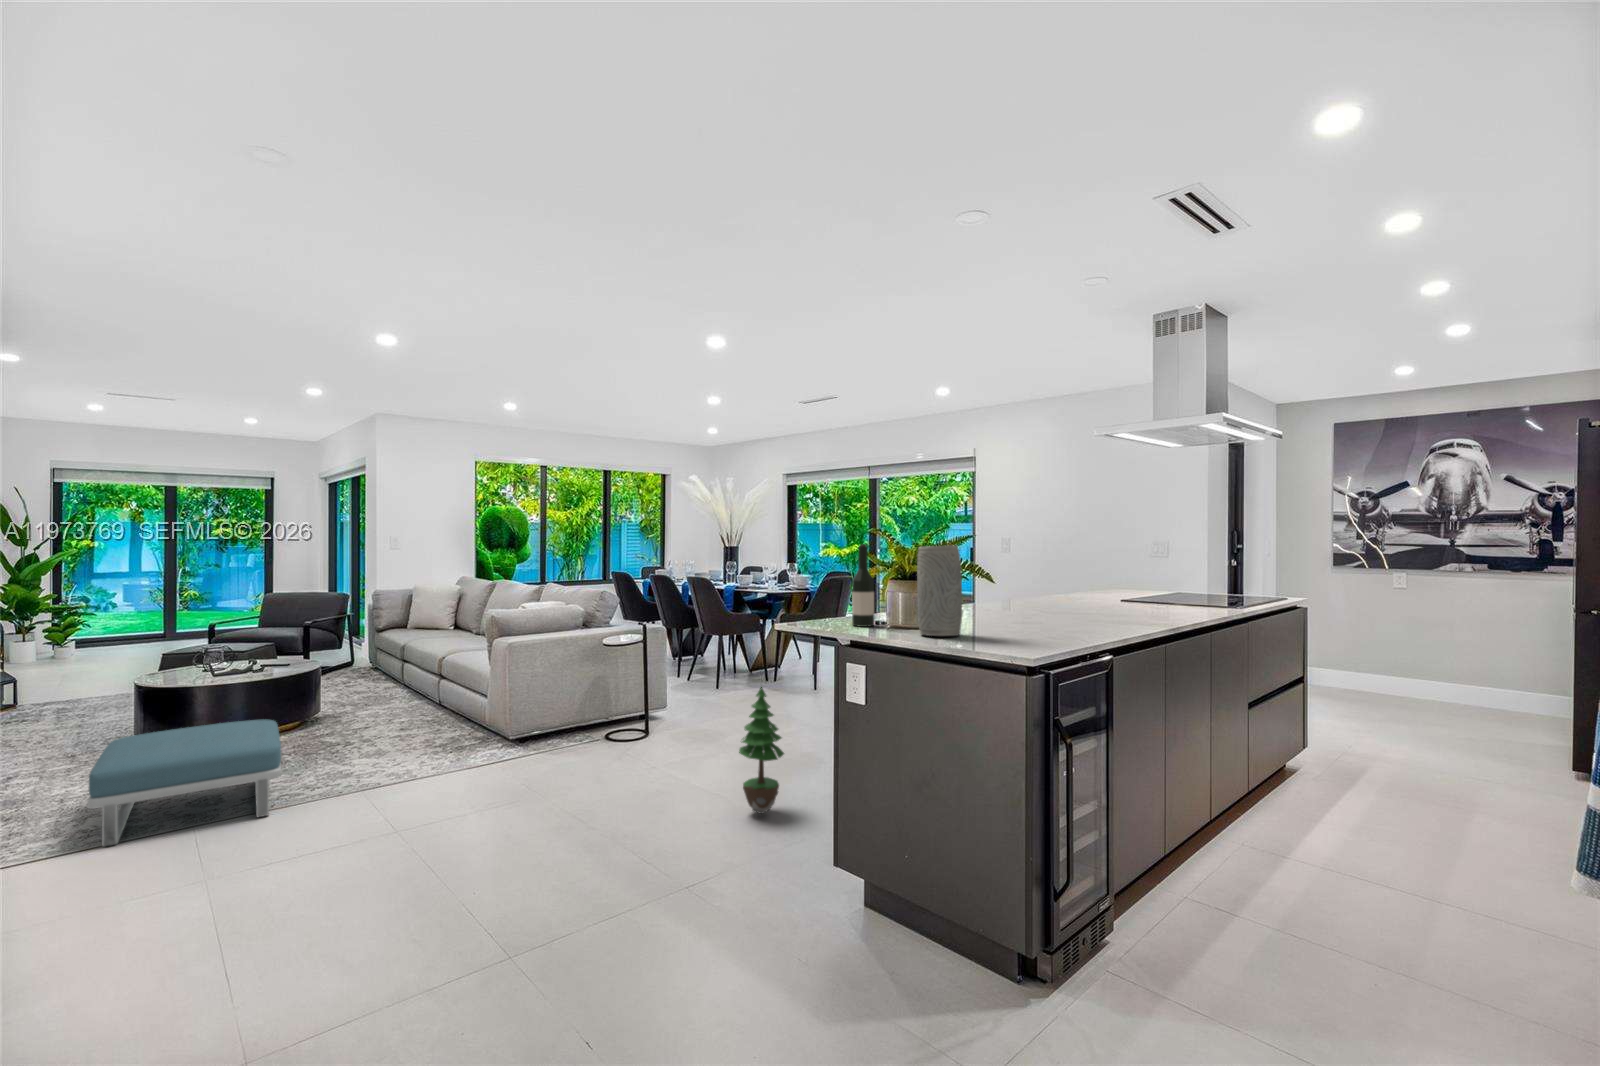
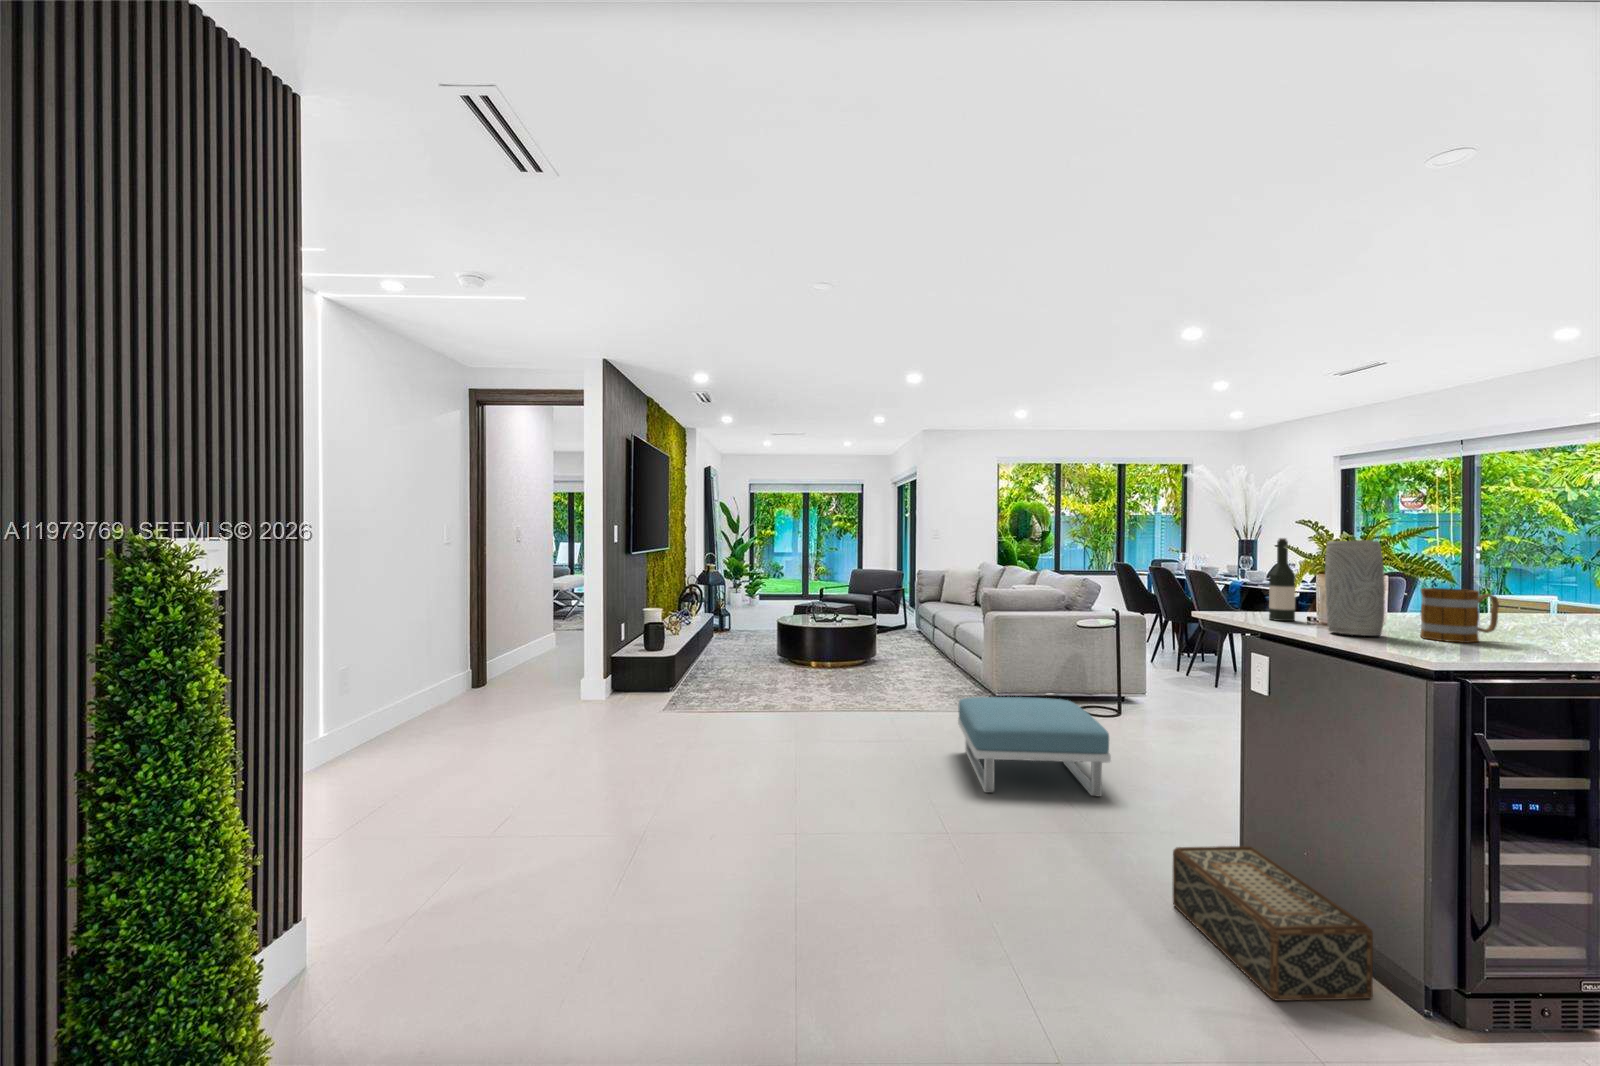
mug: none [979,587,1026,635] -> present [1420,588,1499,643]
potted tree: present [739,687,784,814] -> none [1176,673,1228,798]
footstool: present [87,719,281,847] -> present [958,697,1111,796]
woven basket: none [798,865,991,1038] -> present [1173,846,1373,1001]

